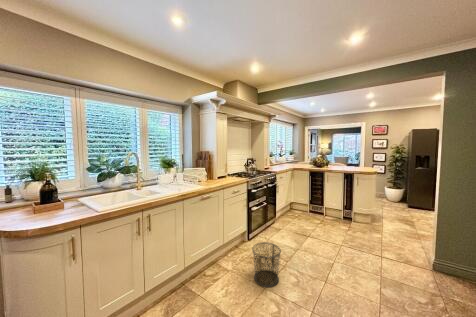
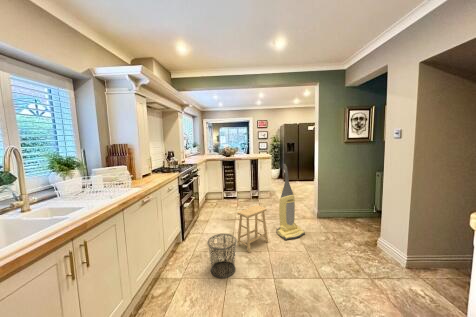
vacuum cleaner: none [350,182,395,281] -> present [276,164,305,240]
footstool: none [294,225,333,274] -> present [237,206,268,252]

